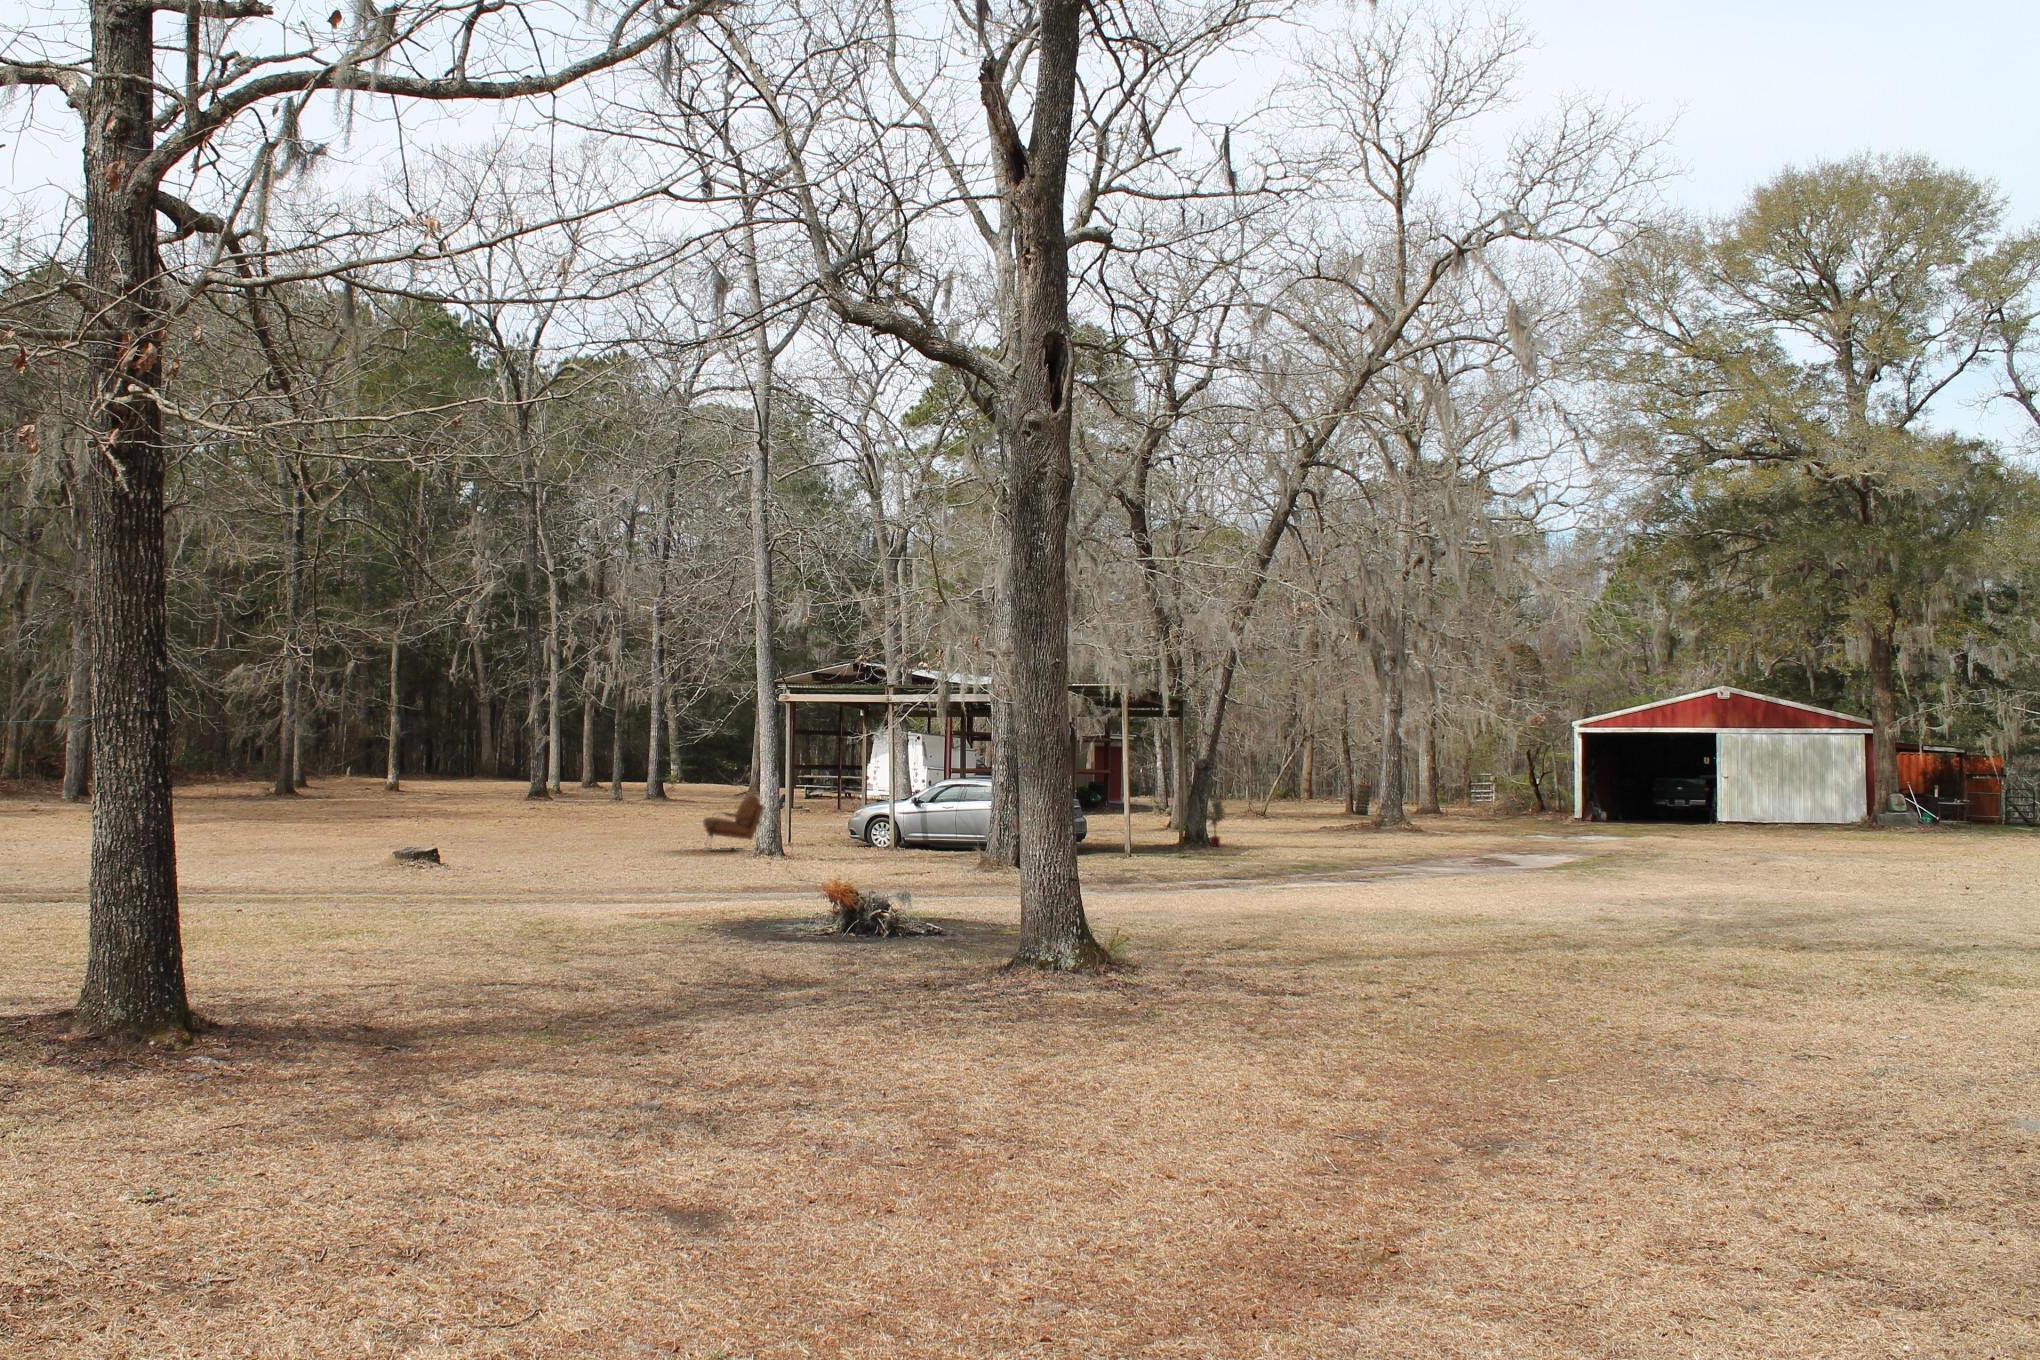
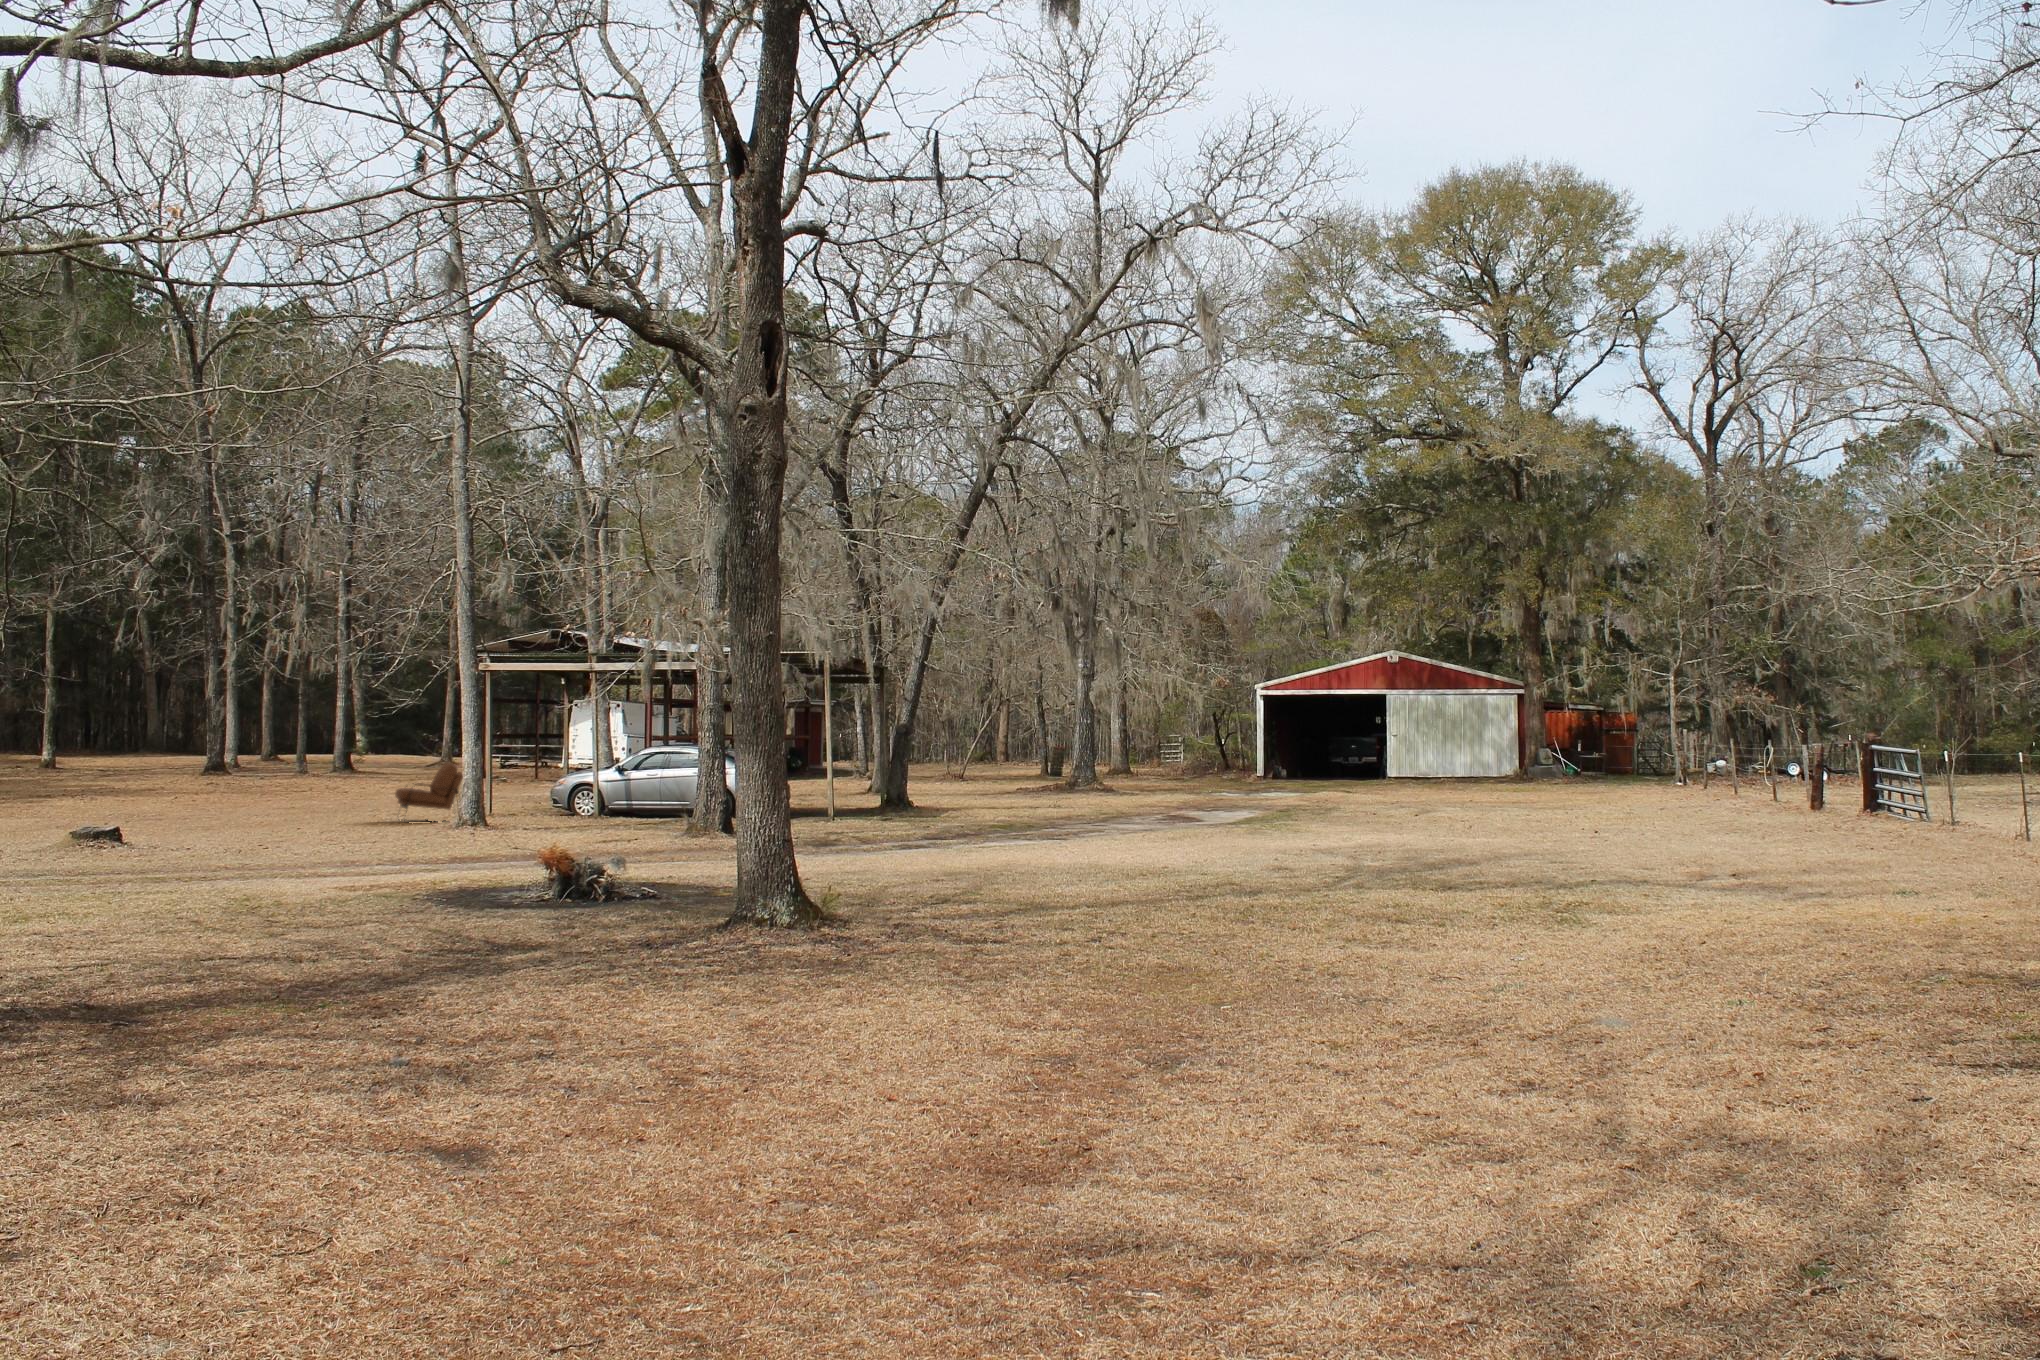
potted tree: present [1201,798,1225,847] -> none [904,757,930,808]

